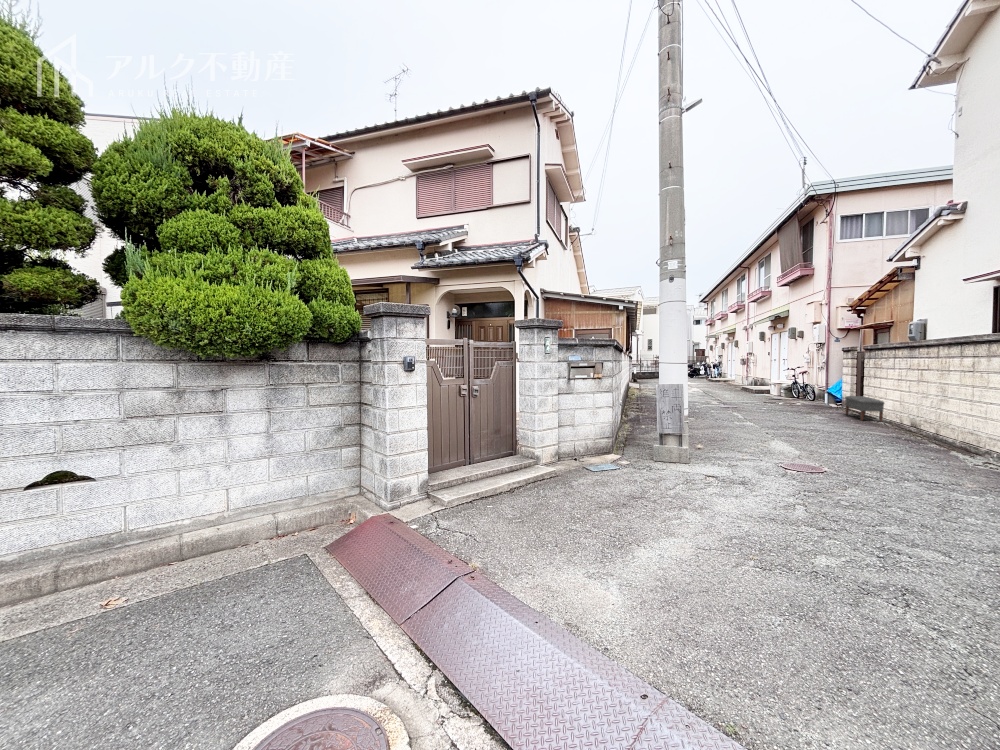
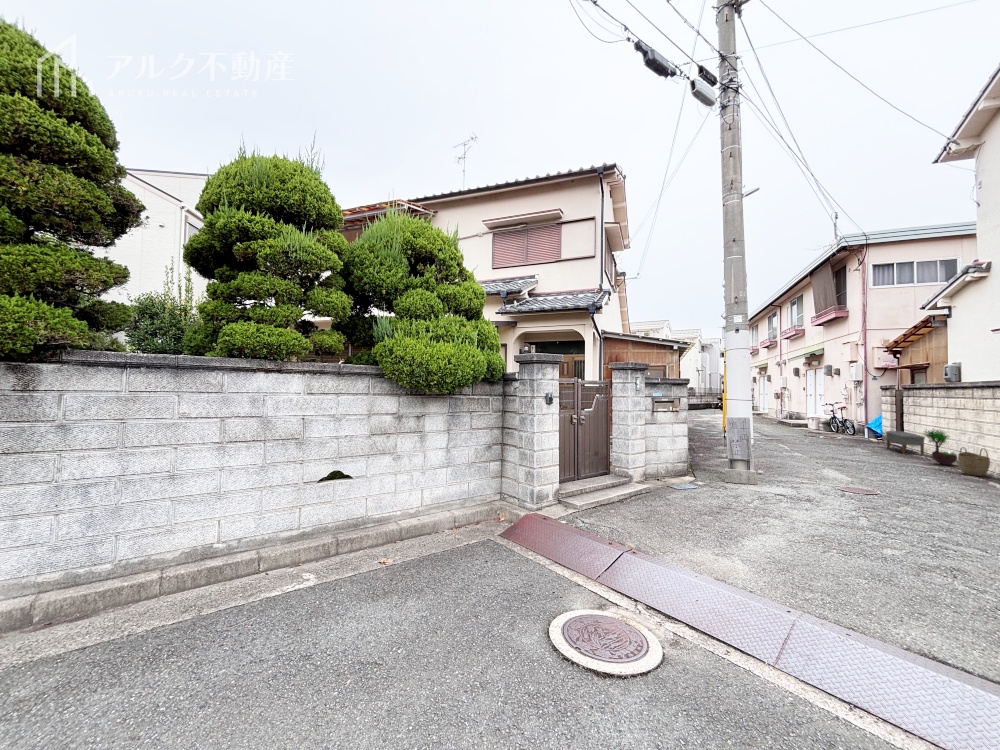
potted tree: none [881,390,917,432] -> present [924,429,957,465]
woven basket: none [917,413,951,445] -> present [958,447,990,476]

